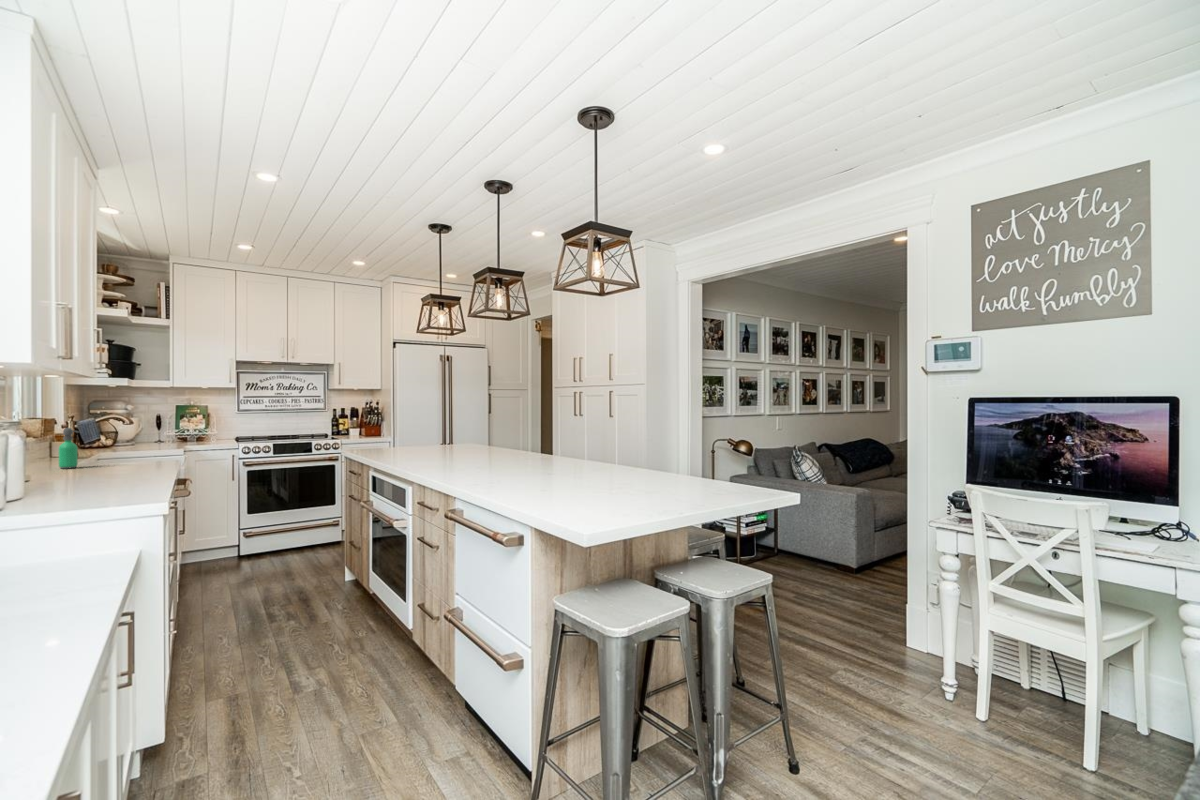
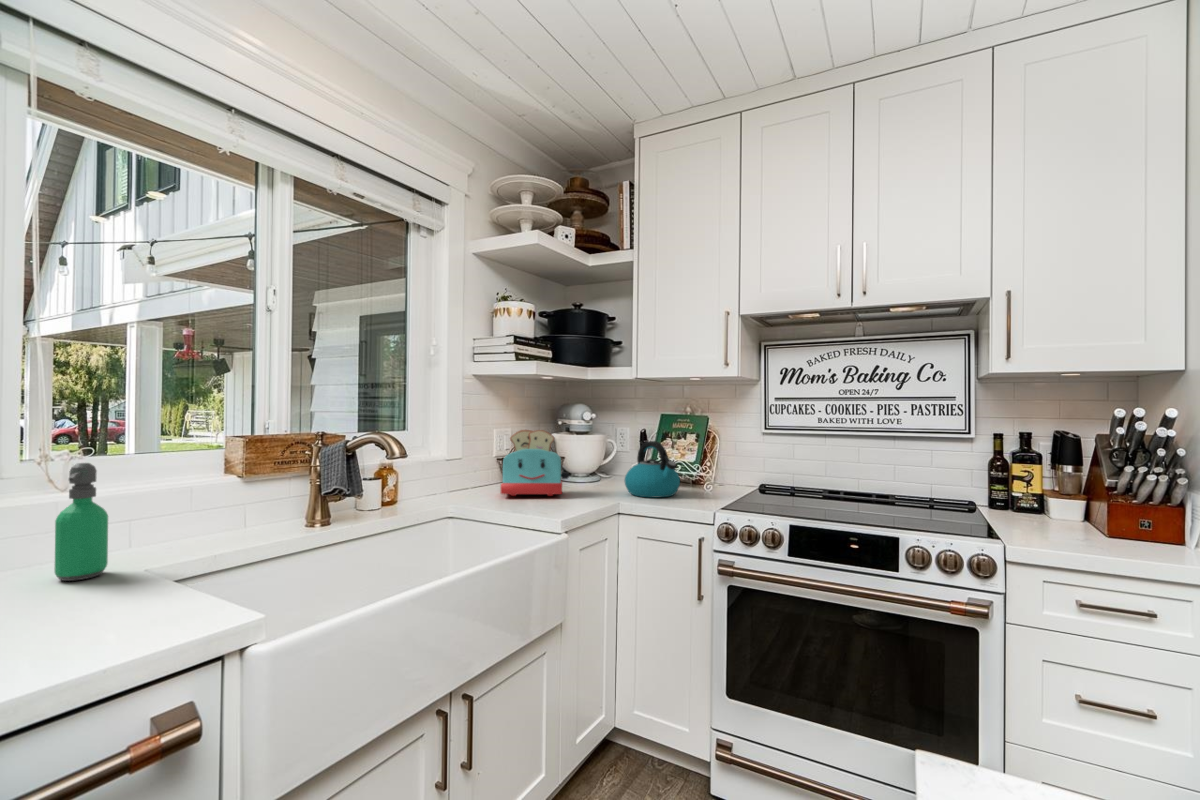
toaster: none [109,415,155,448] -> present [500,430,569,496]
kettle: none [179,418,212,443] -> present [624,441,680,497]

